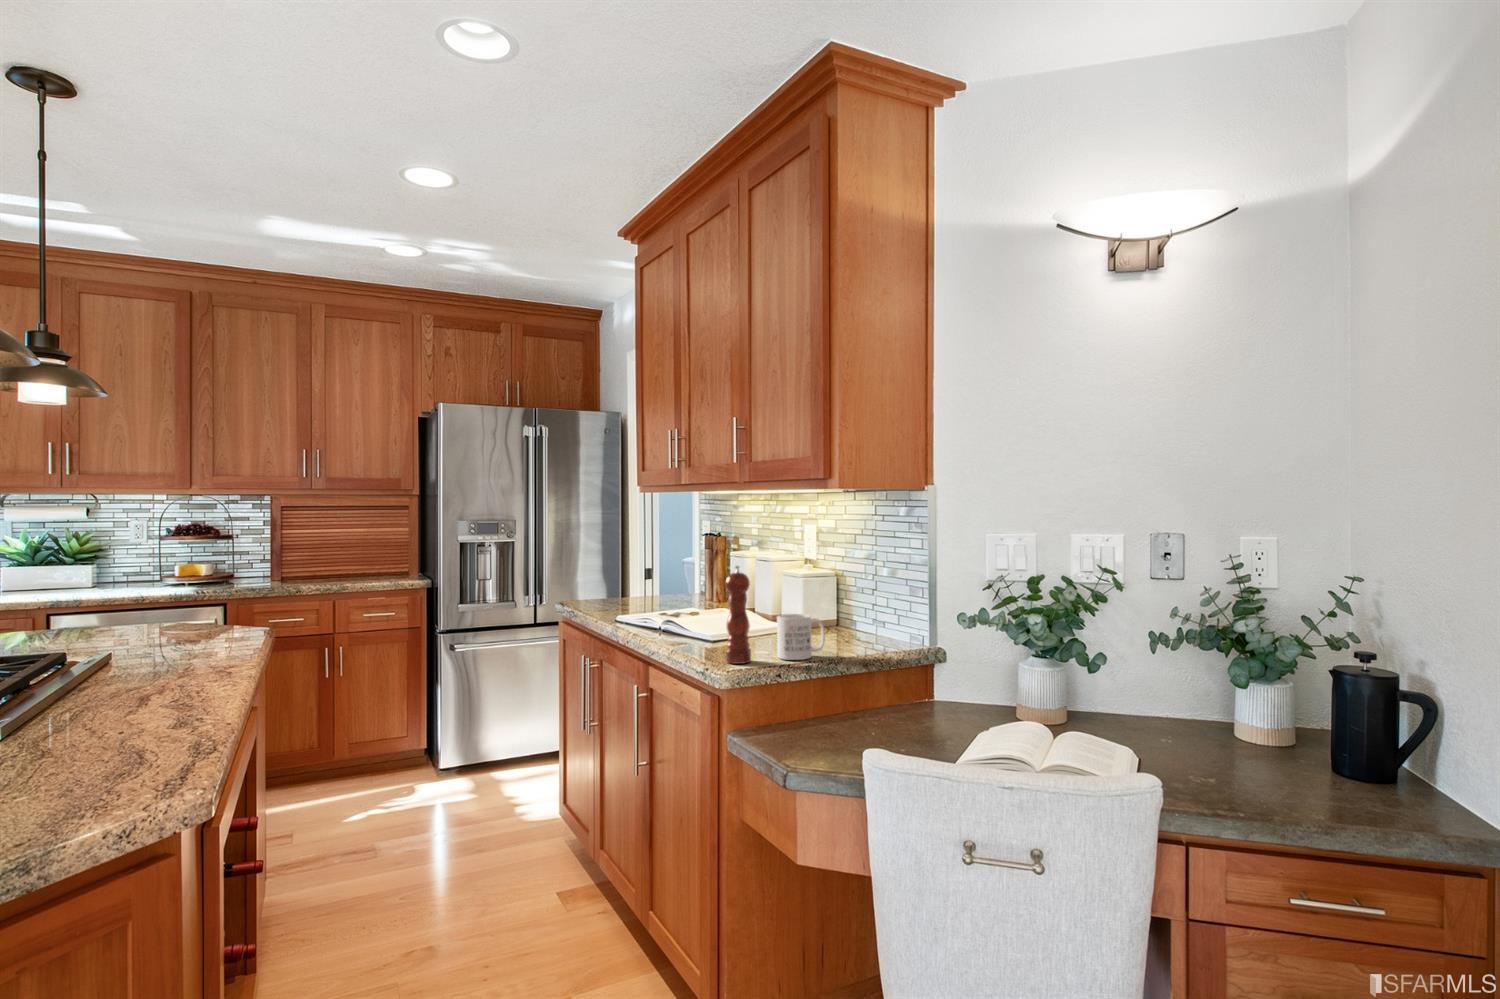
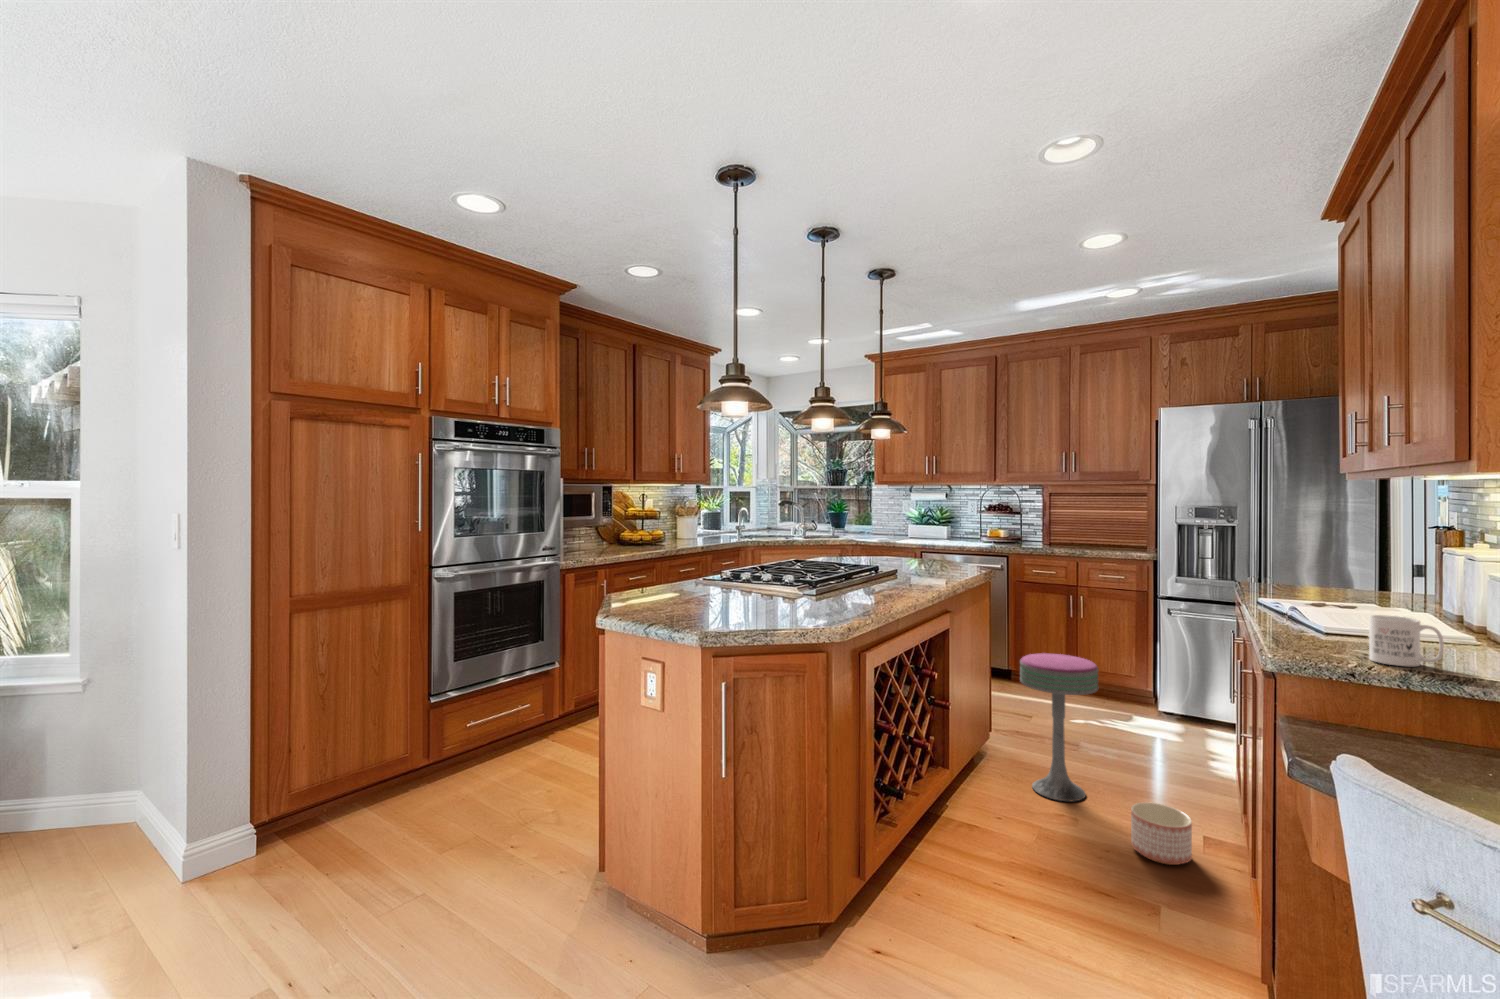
pepper mill: present [725,566,751,664] -> none [1299,559,1331,656]
bar stool: none [316,728,427,941] -> present [1020,653,1099,801]
planter: none [493,881,559,958] -> present [1131,802,1192,865]

